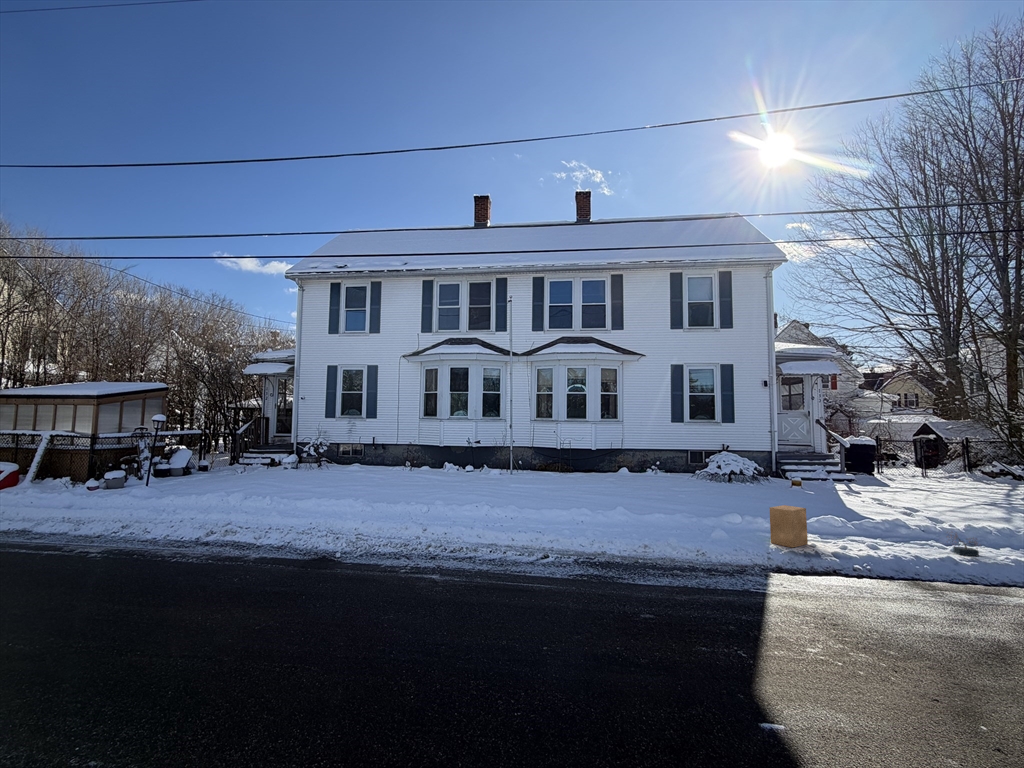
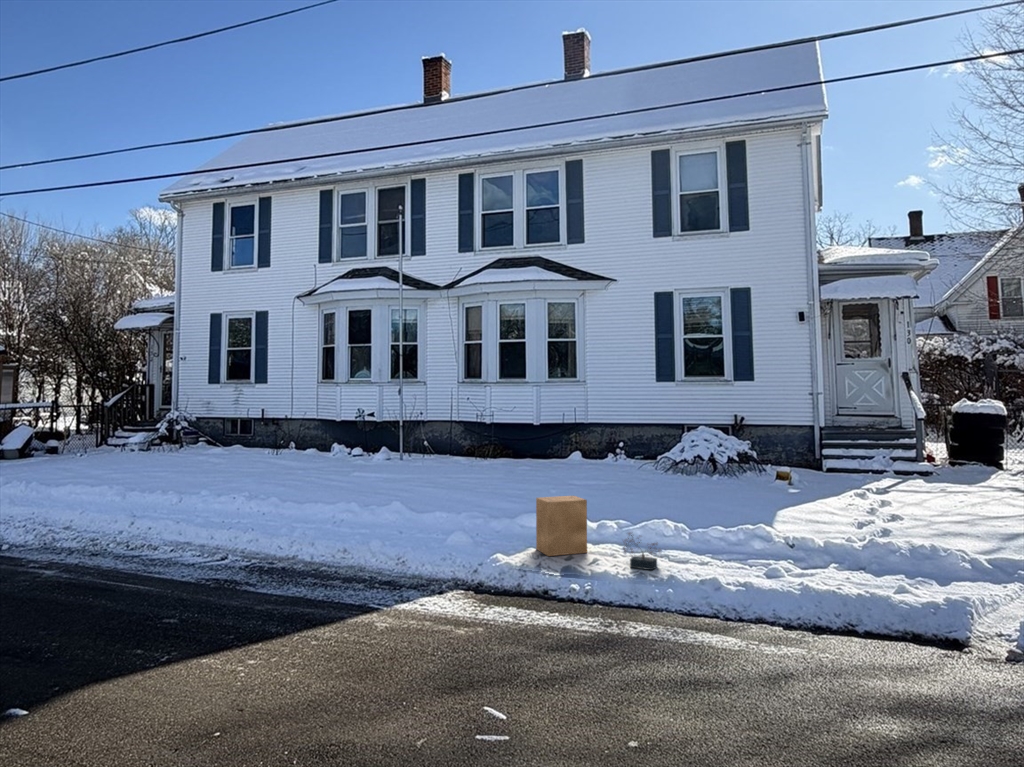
decorative plant: present [947,532,981,556] -> present [623,533,661,570]

